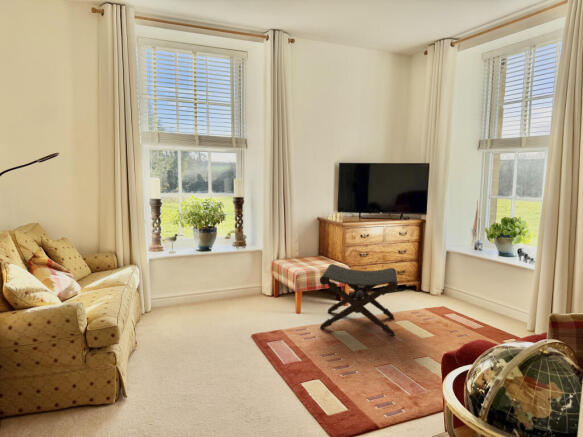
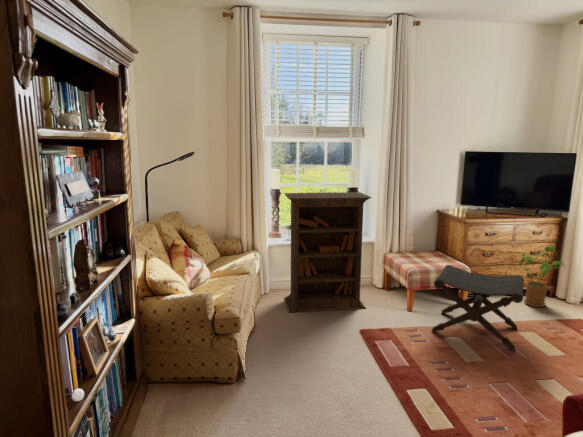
bookcase: none [165,199,257,327] -> present [284,192,371,312]
house plant: none [391,243,428,299] -> present [519,246,564,307]

